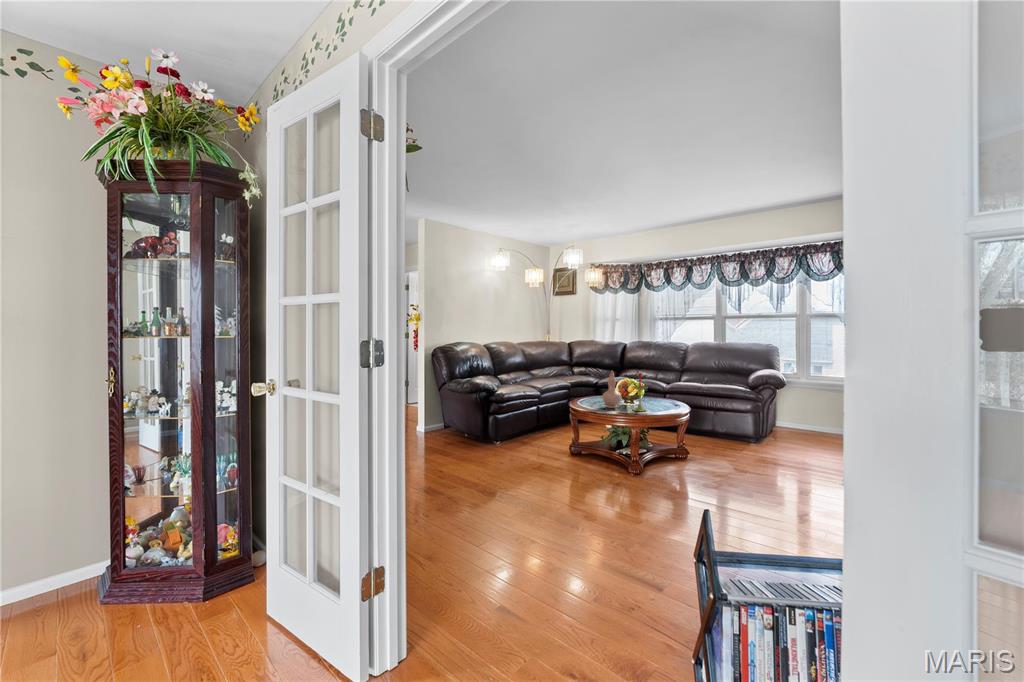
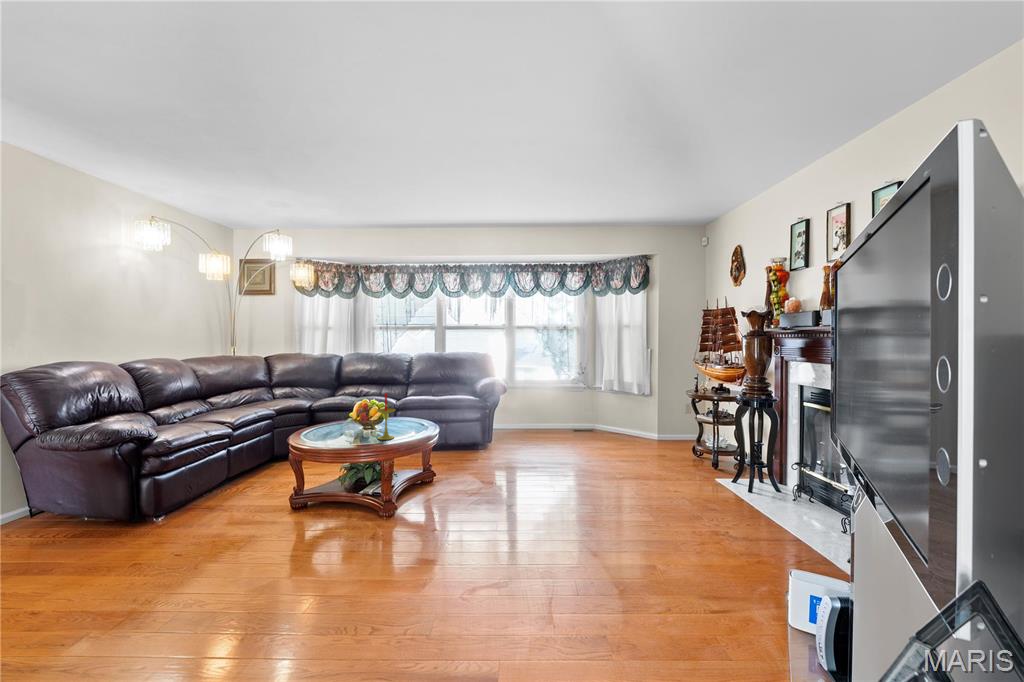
vase: present [602,371,621,408] -> none [337,392,362,440]

